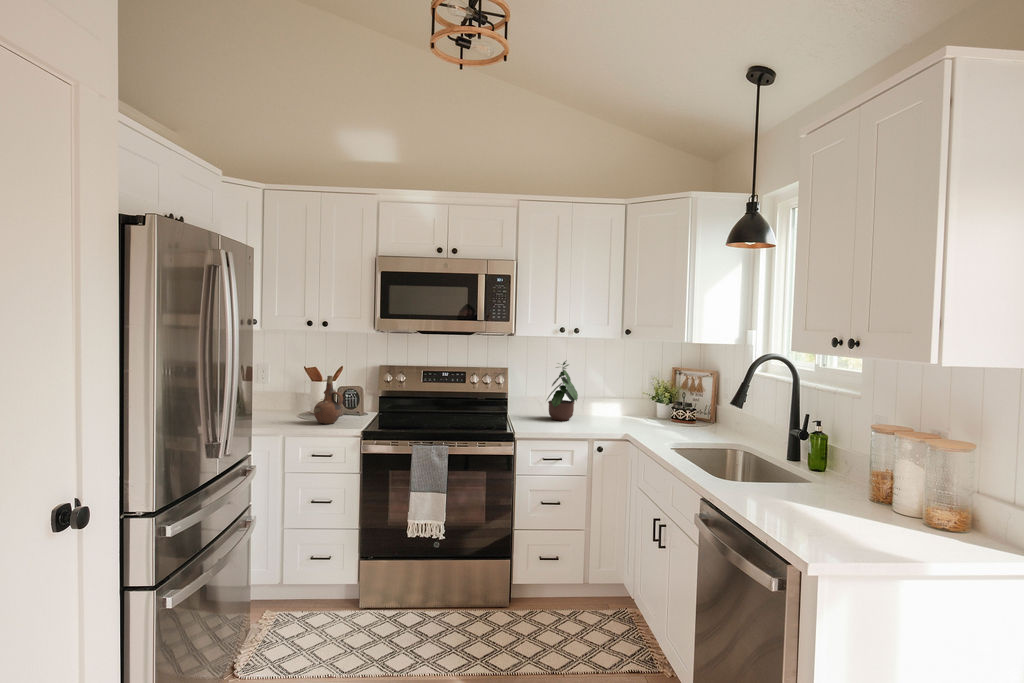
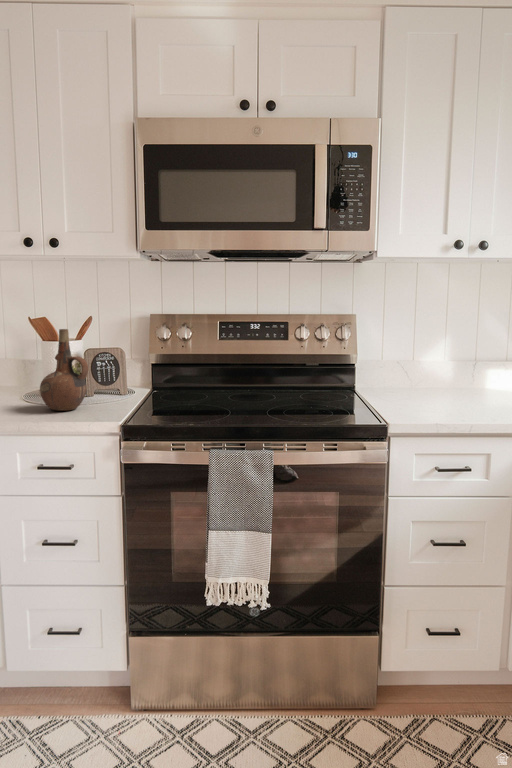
potted plant: present [547,361,578,421] -> none [417,298,485,400]

